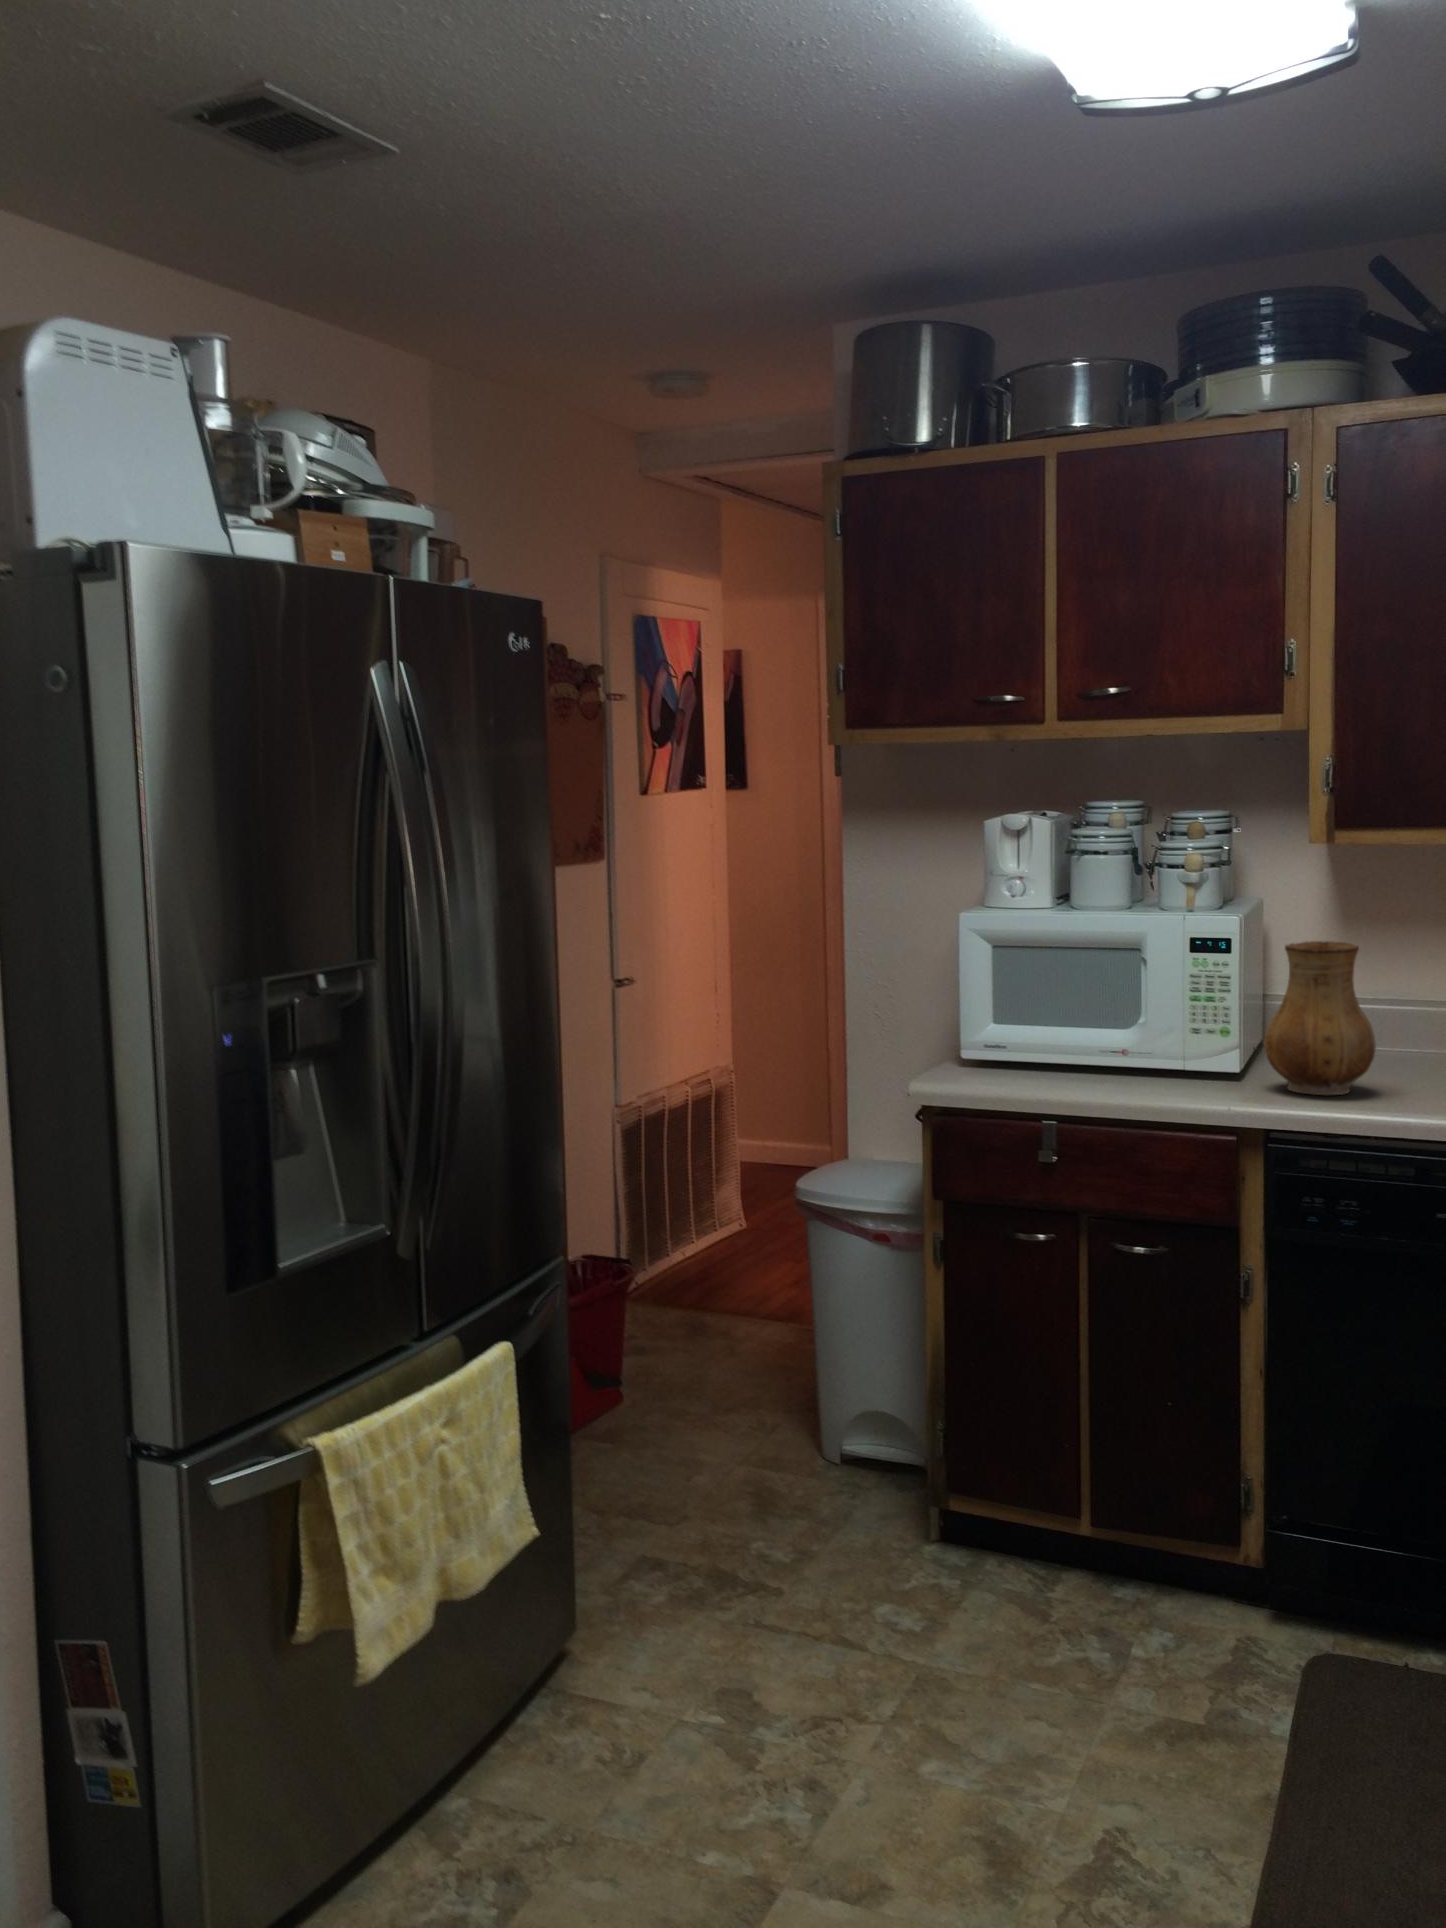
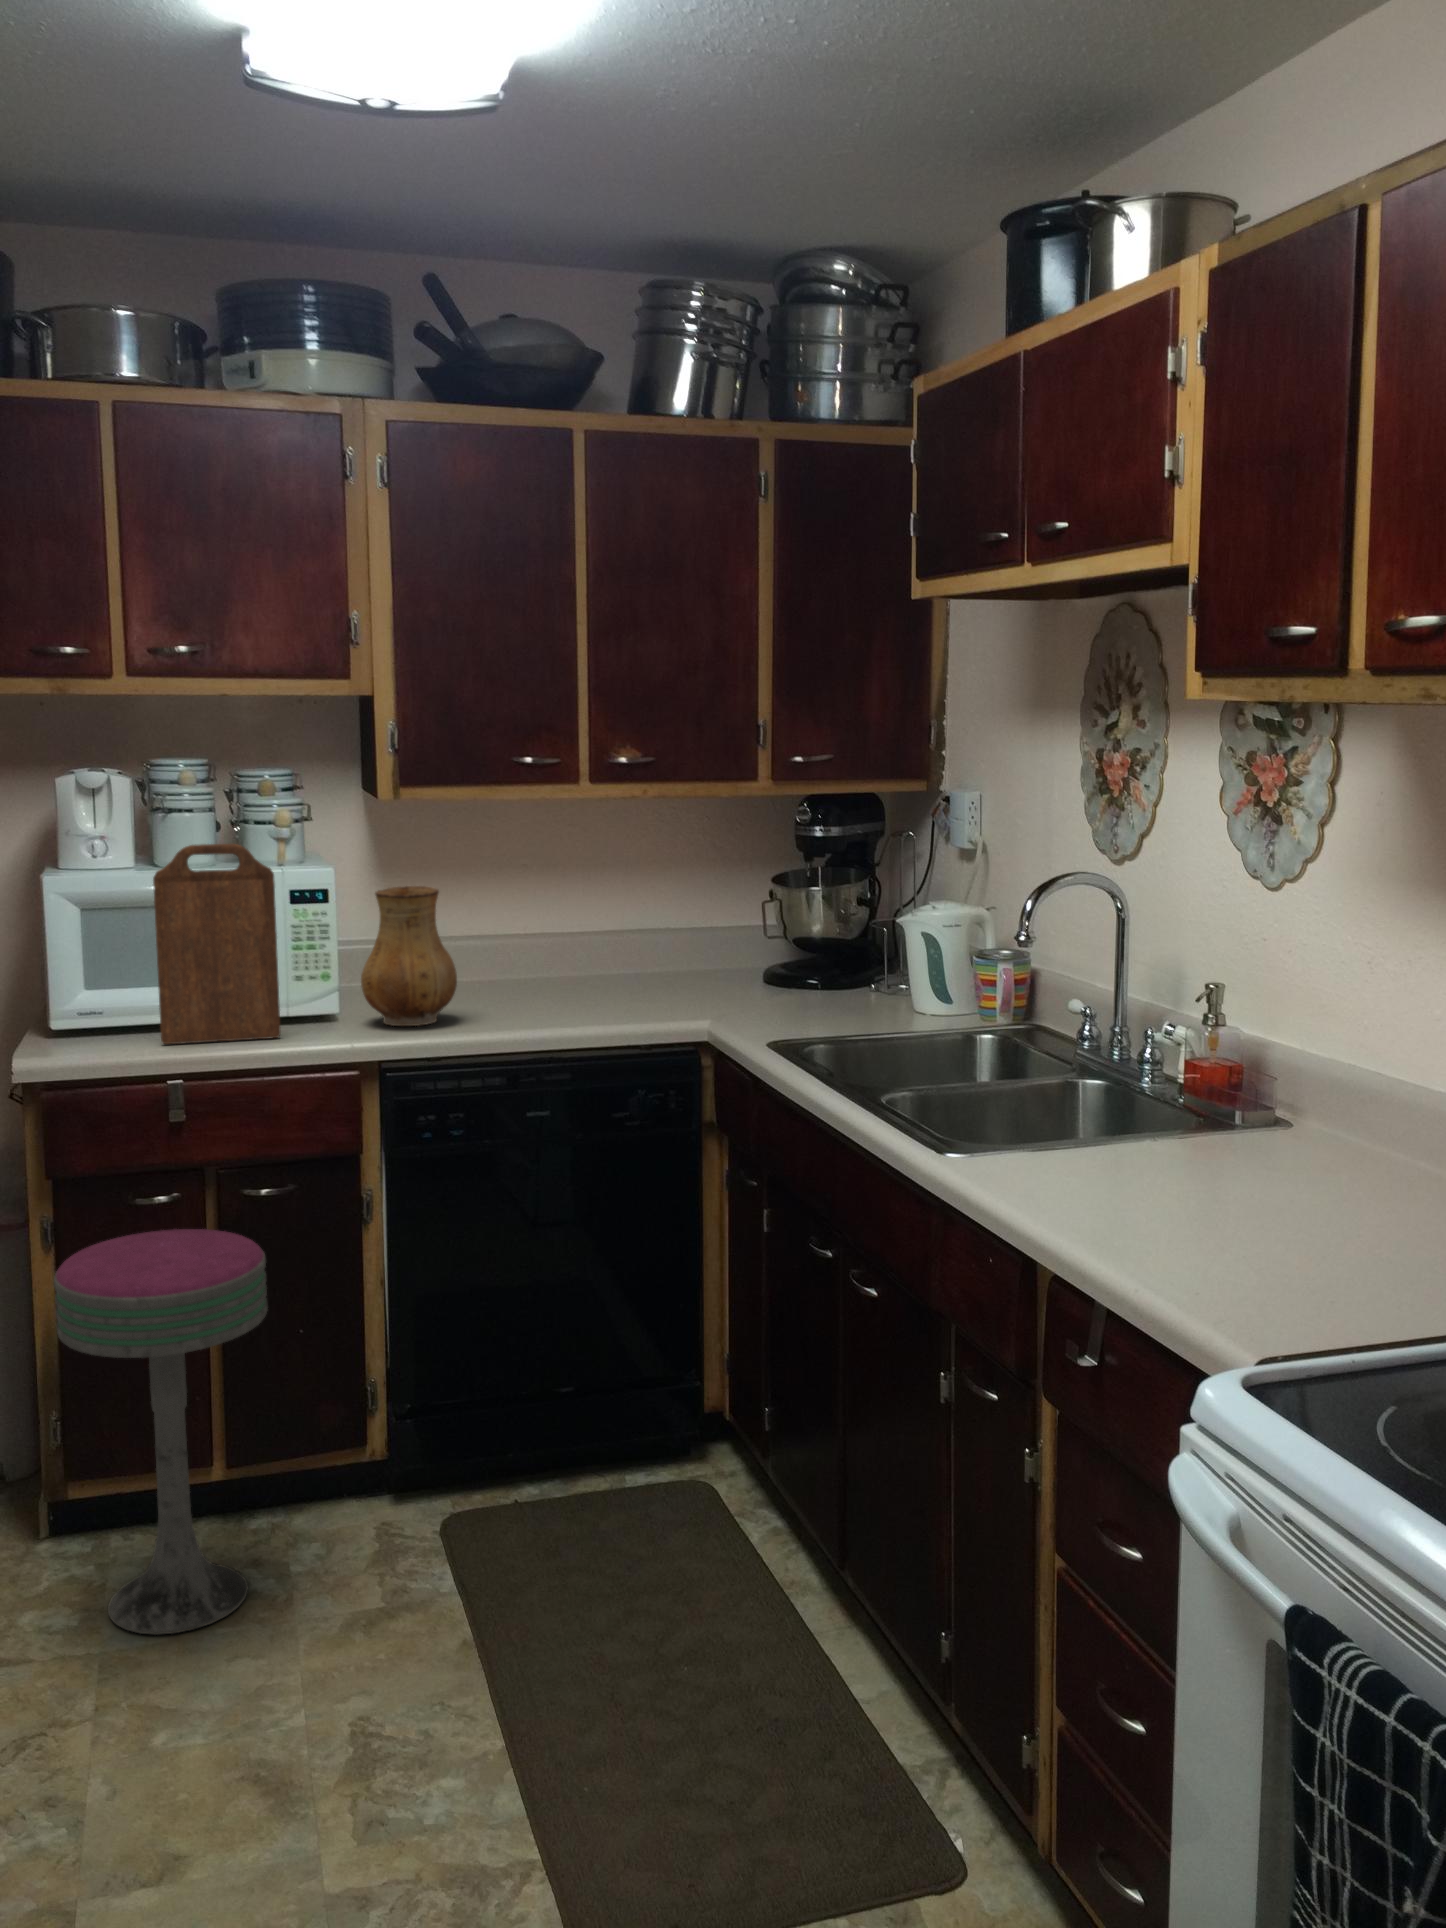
cutting board: none [1049,884,1170,1089] -> present [153,844,280,1044]
bar stool: none [901,1264,1105,1676] -> present [54,1229,268,1635]

